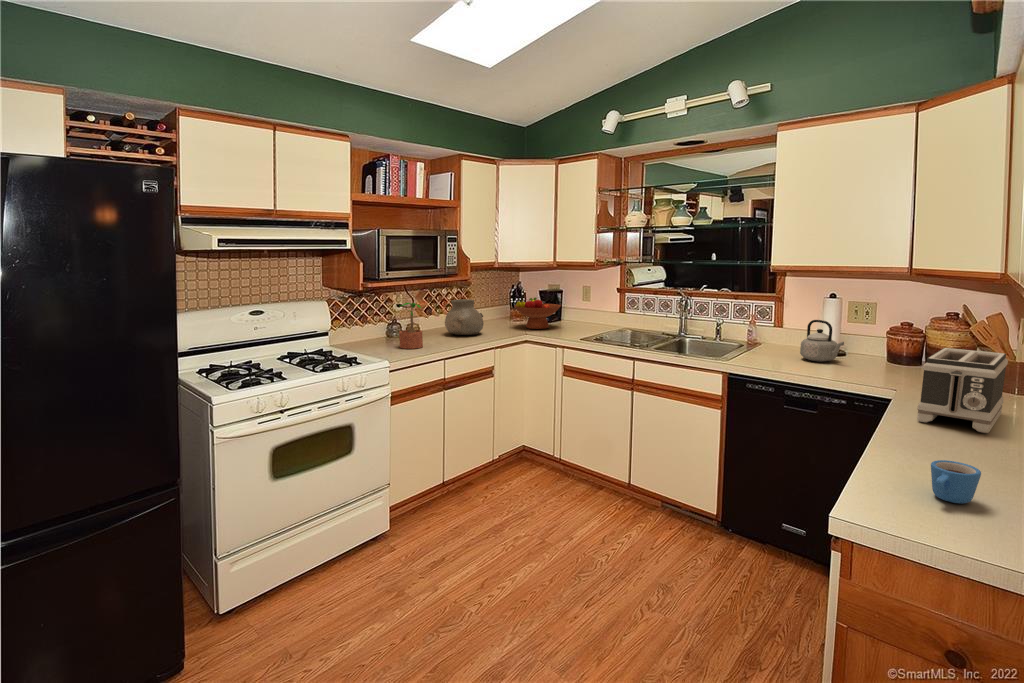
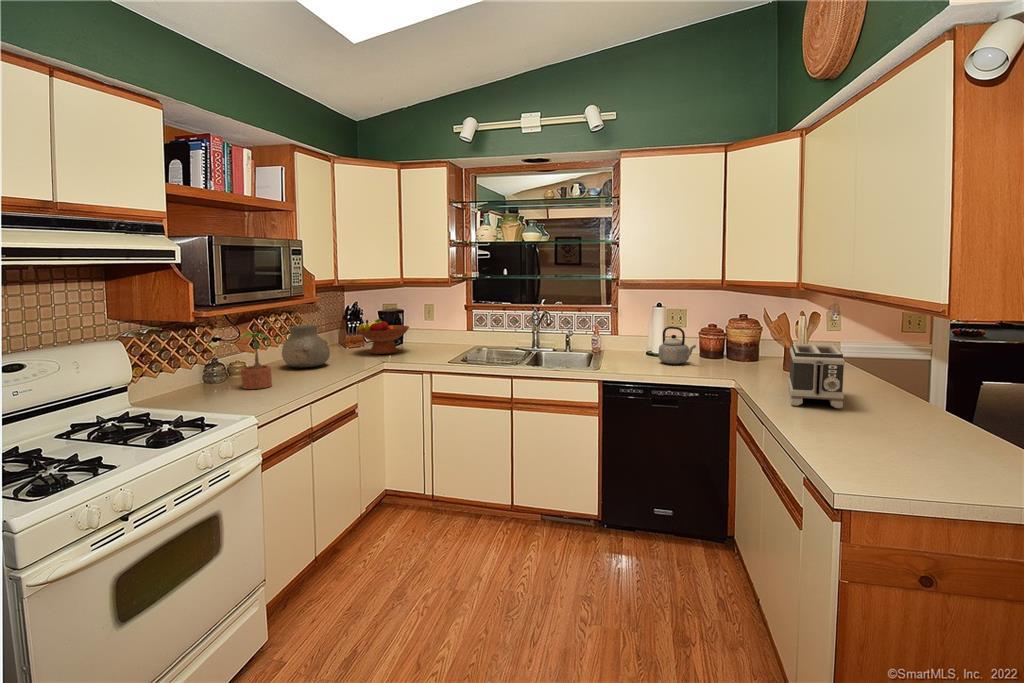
mug: present [931,460,981,504] -> none [853,431,888,463]

